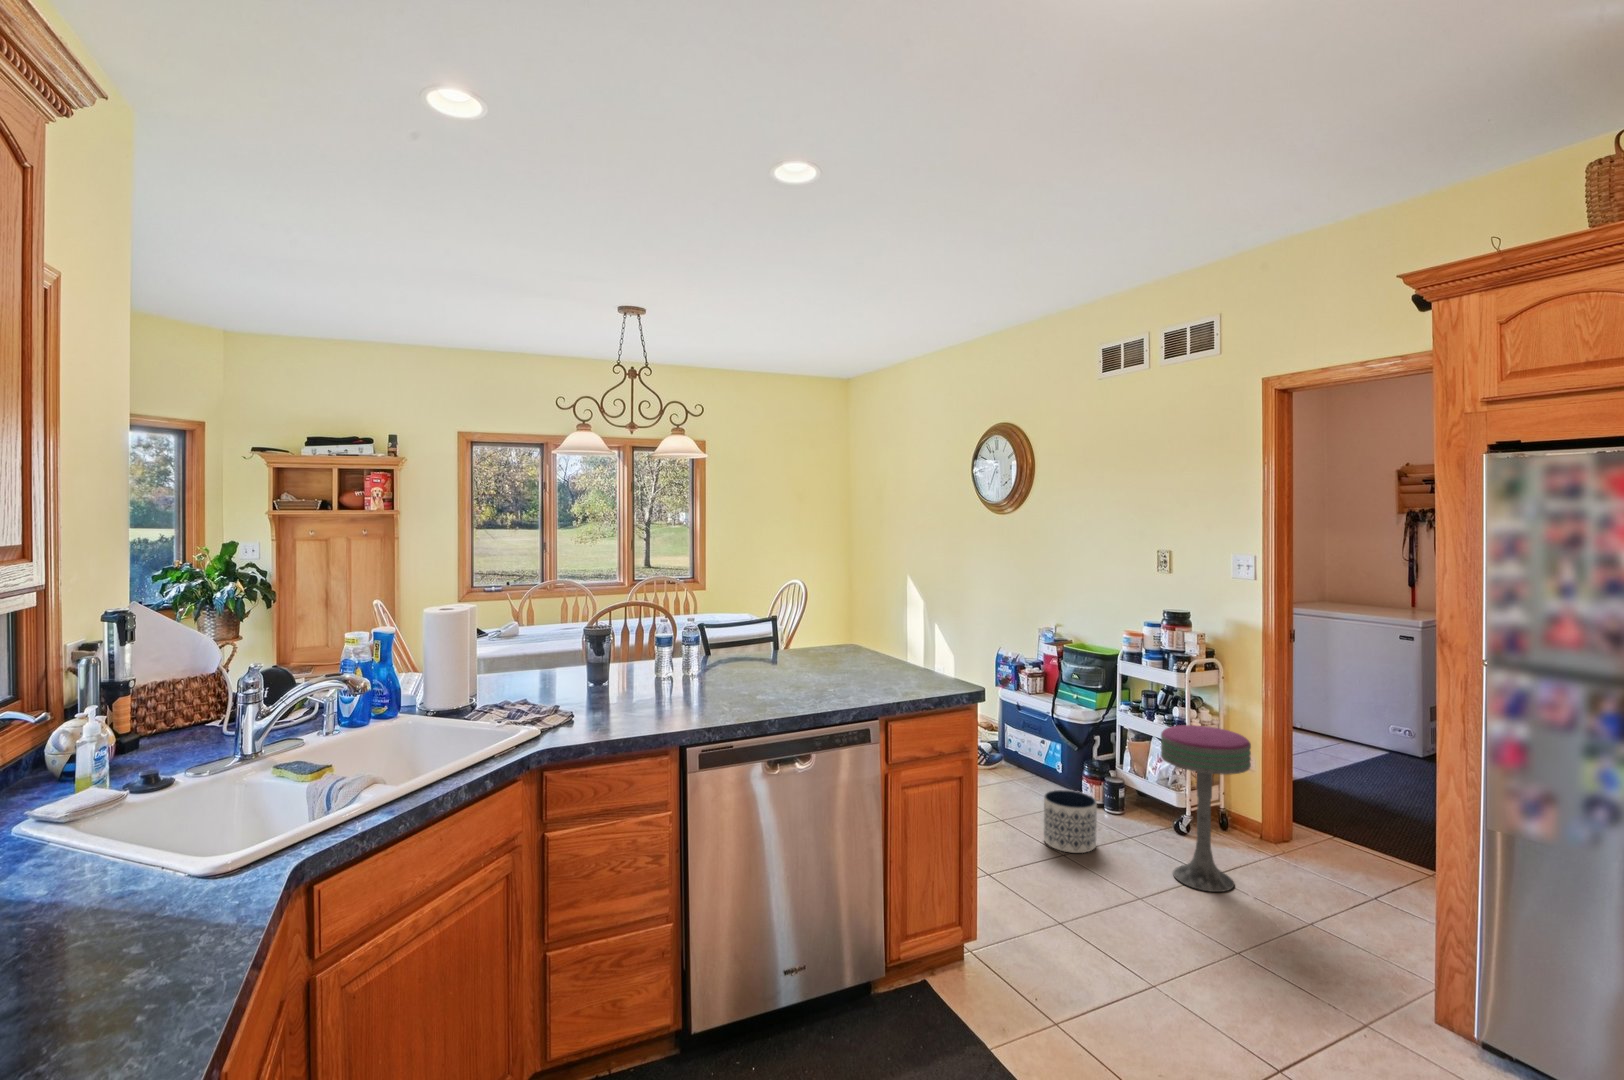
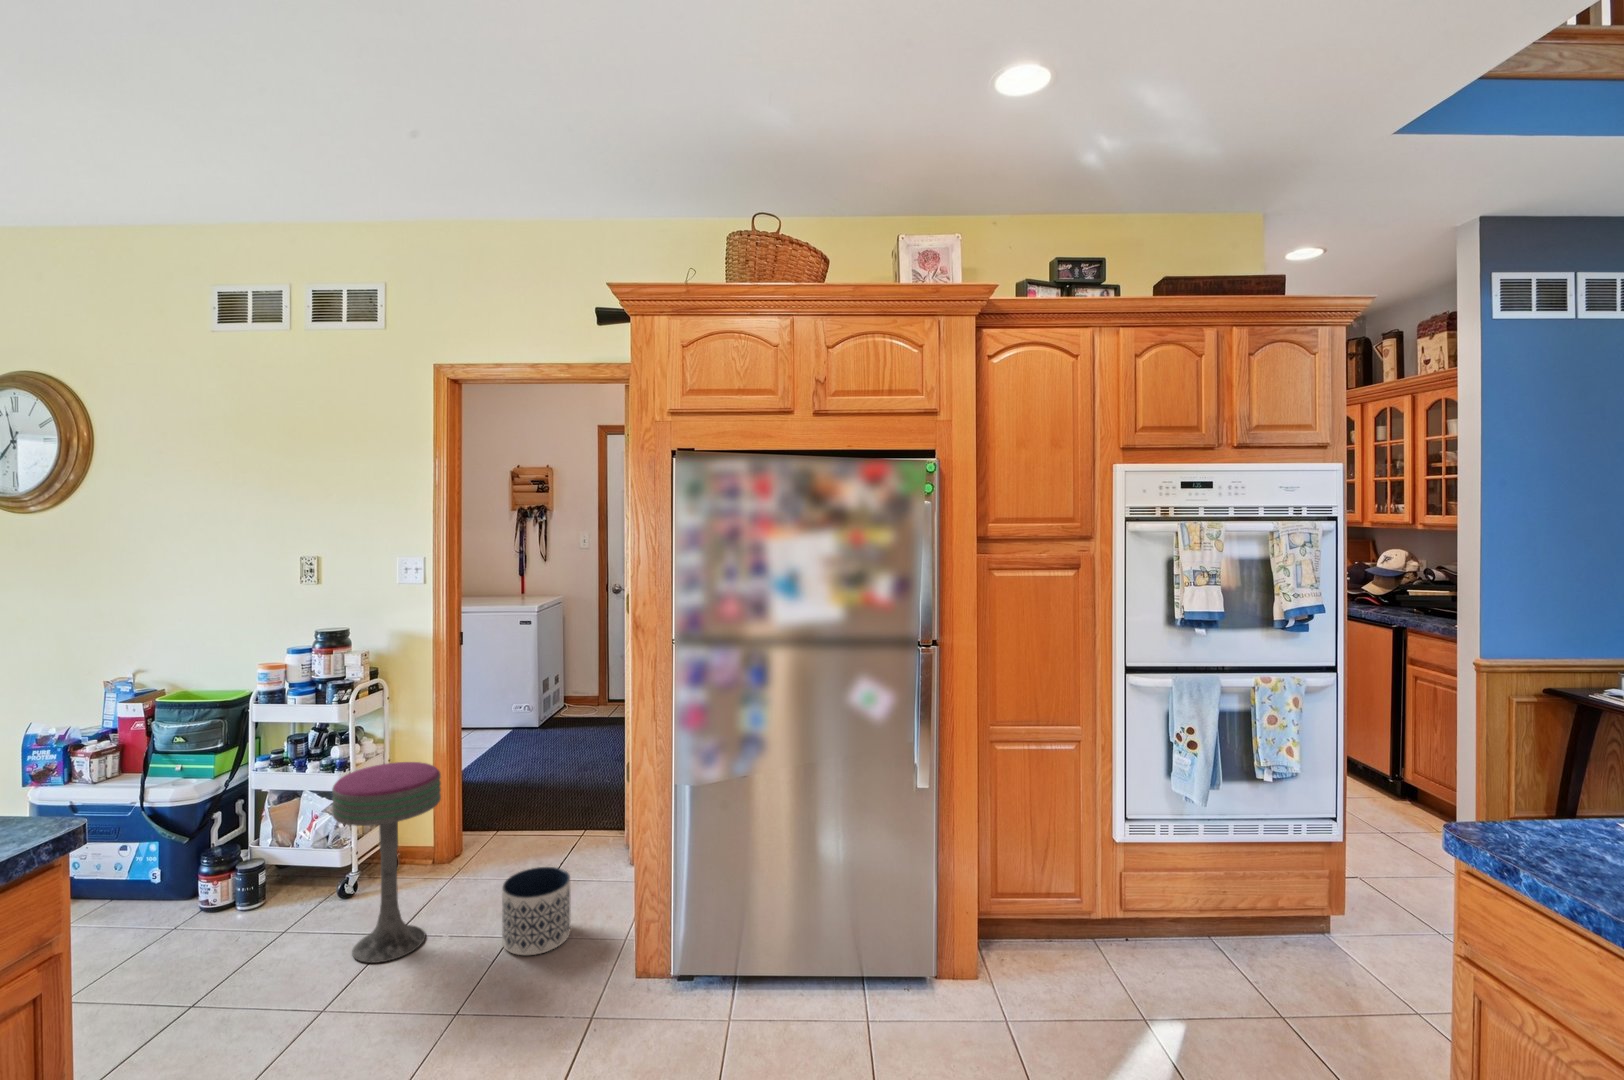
planter: present [1044,790,1097,853] -> present [502,867,571,955]

